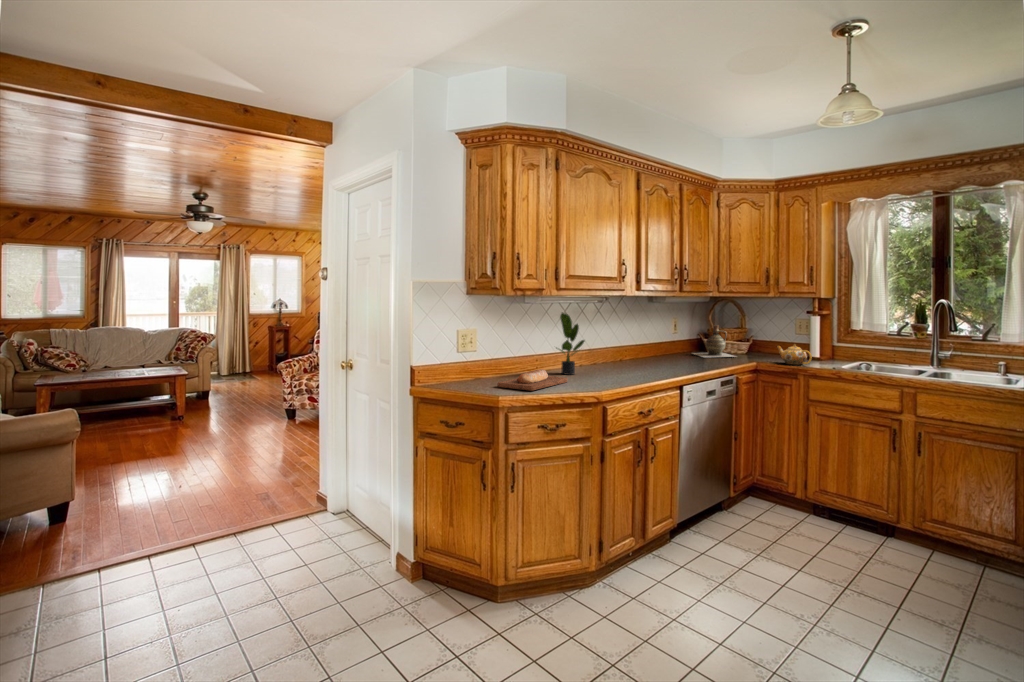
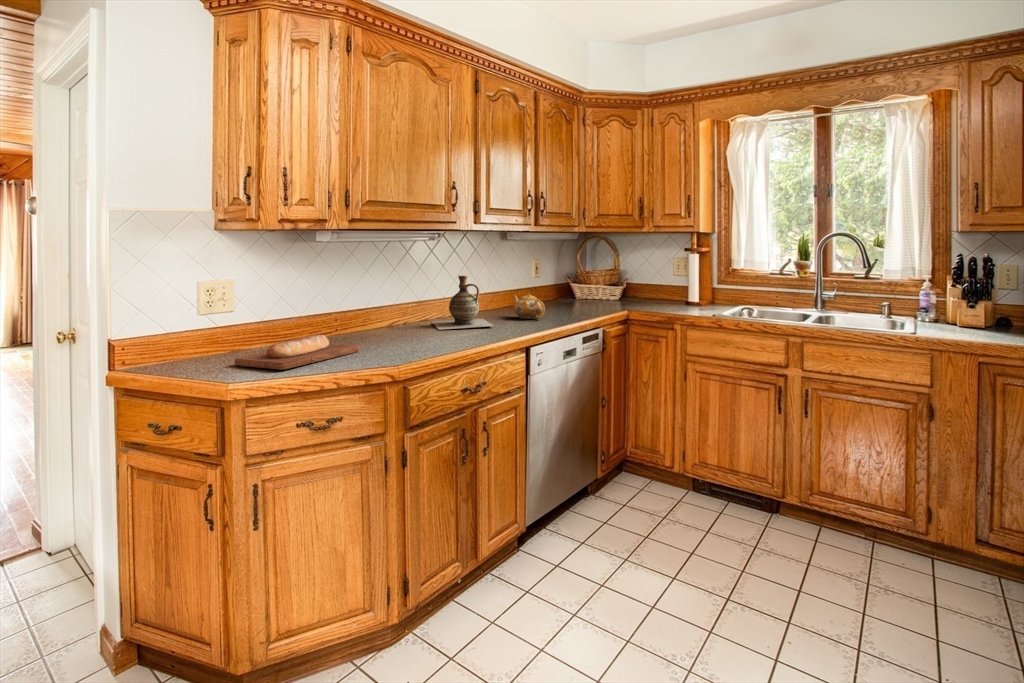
potted plant: present [556,312,584,375] -> none [351,249,396,339]
ceramic jug: present [693,325,734,357] -> present [432,276,493,330]
teapot: present [777,344,812,365] -> present [513,292,545,319]

